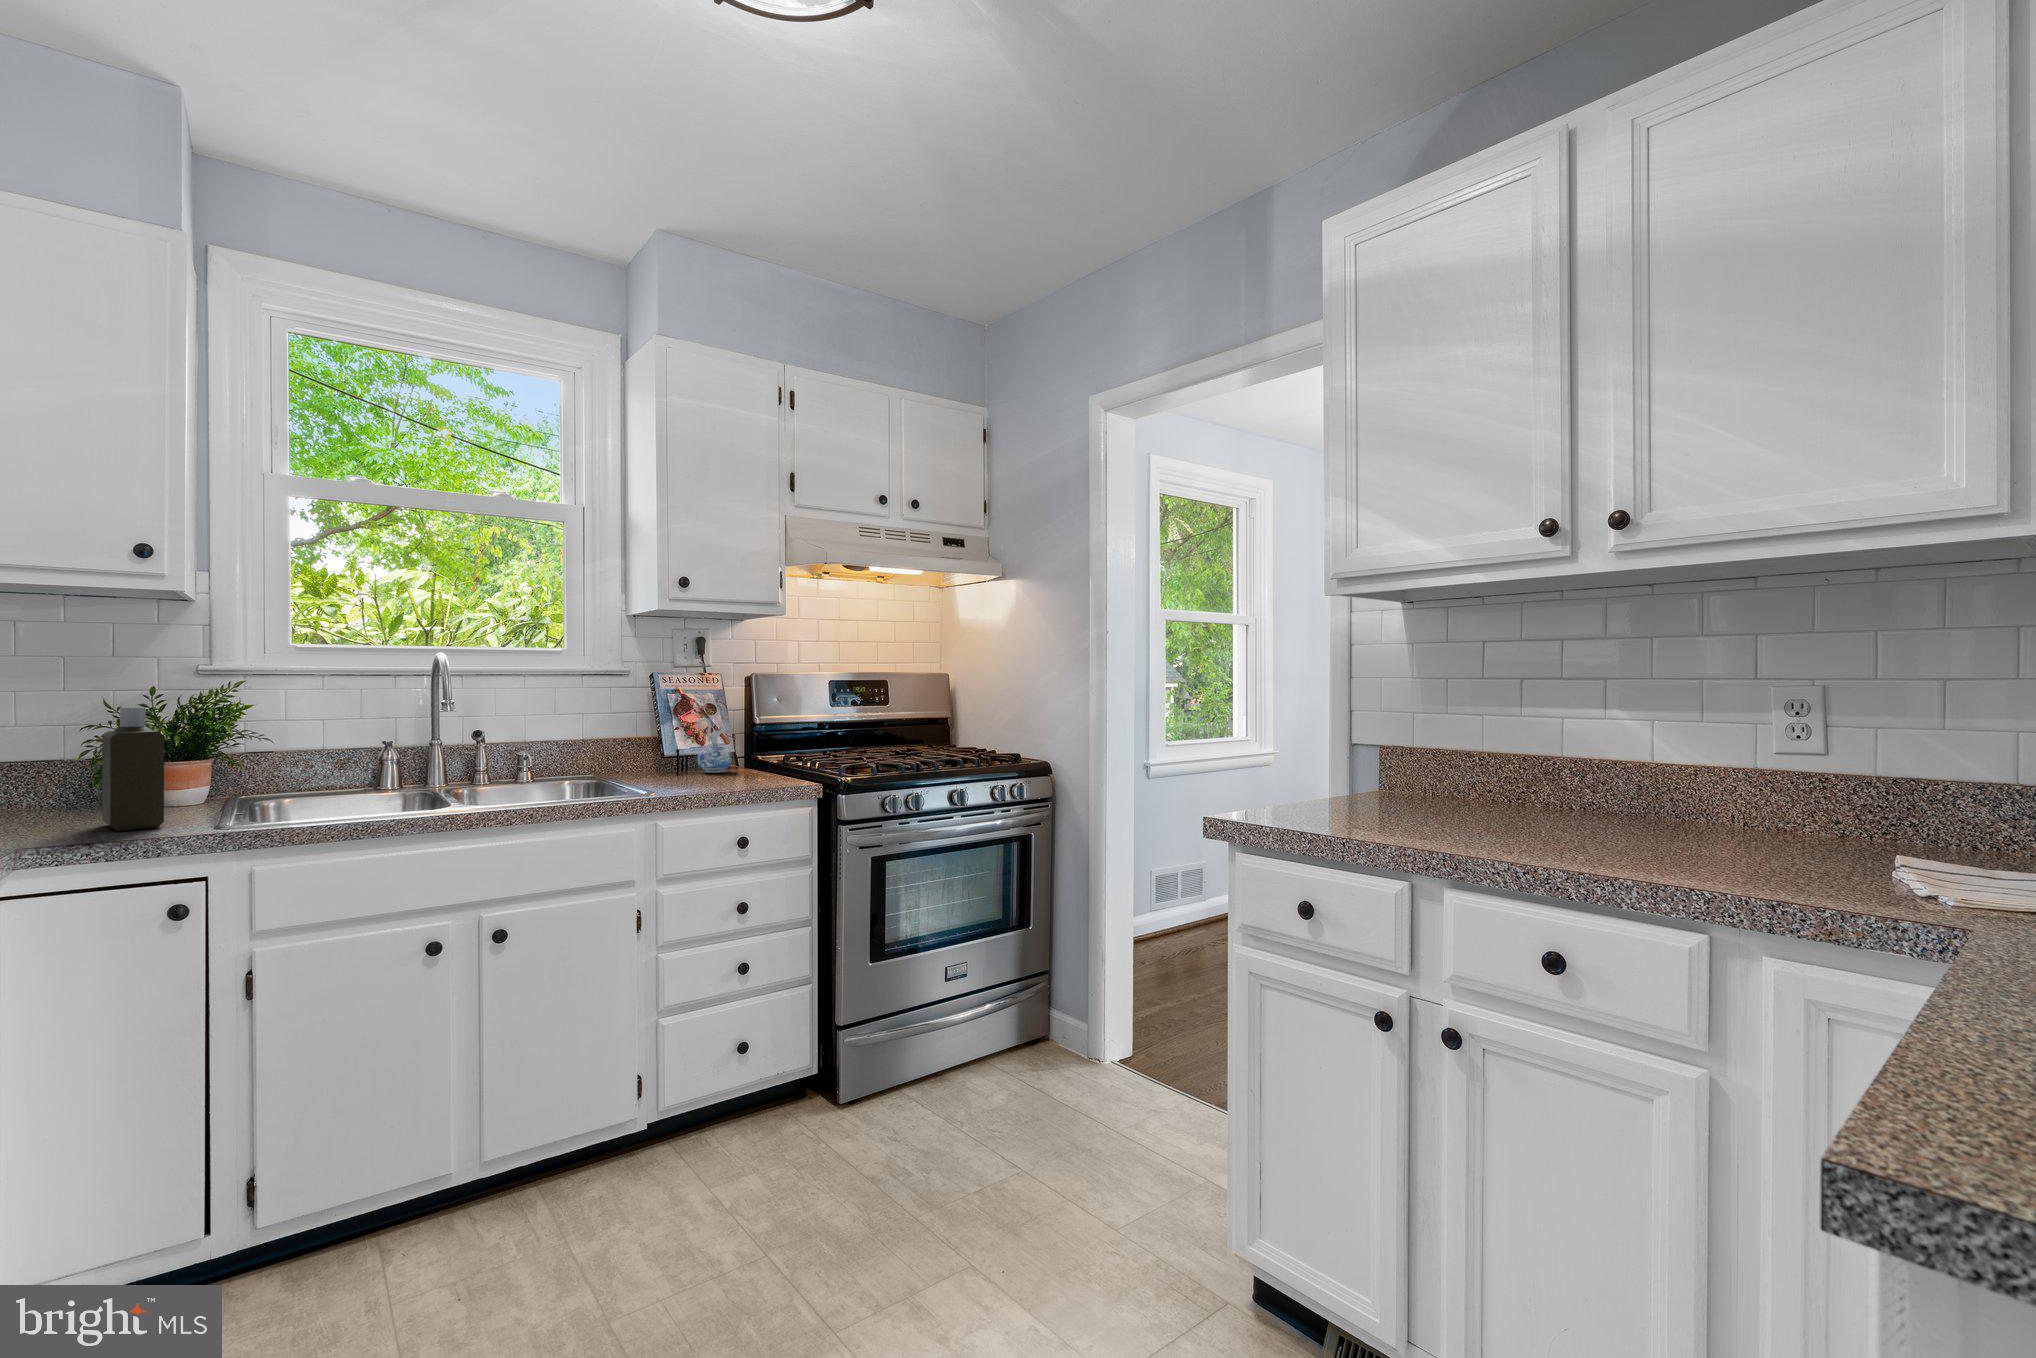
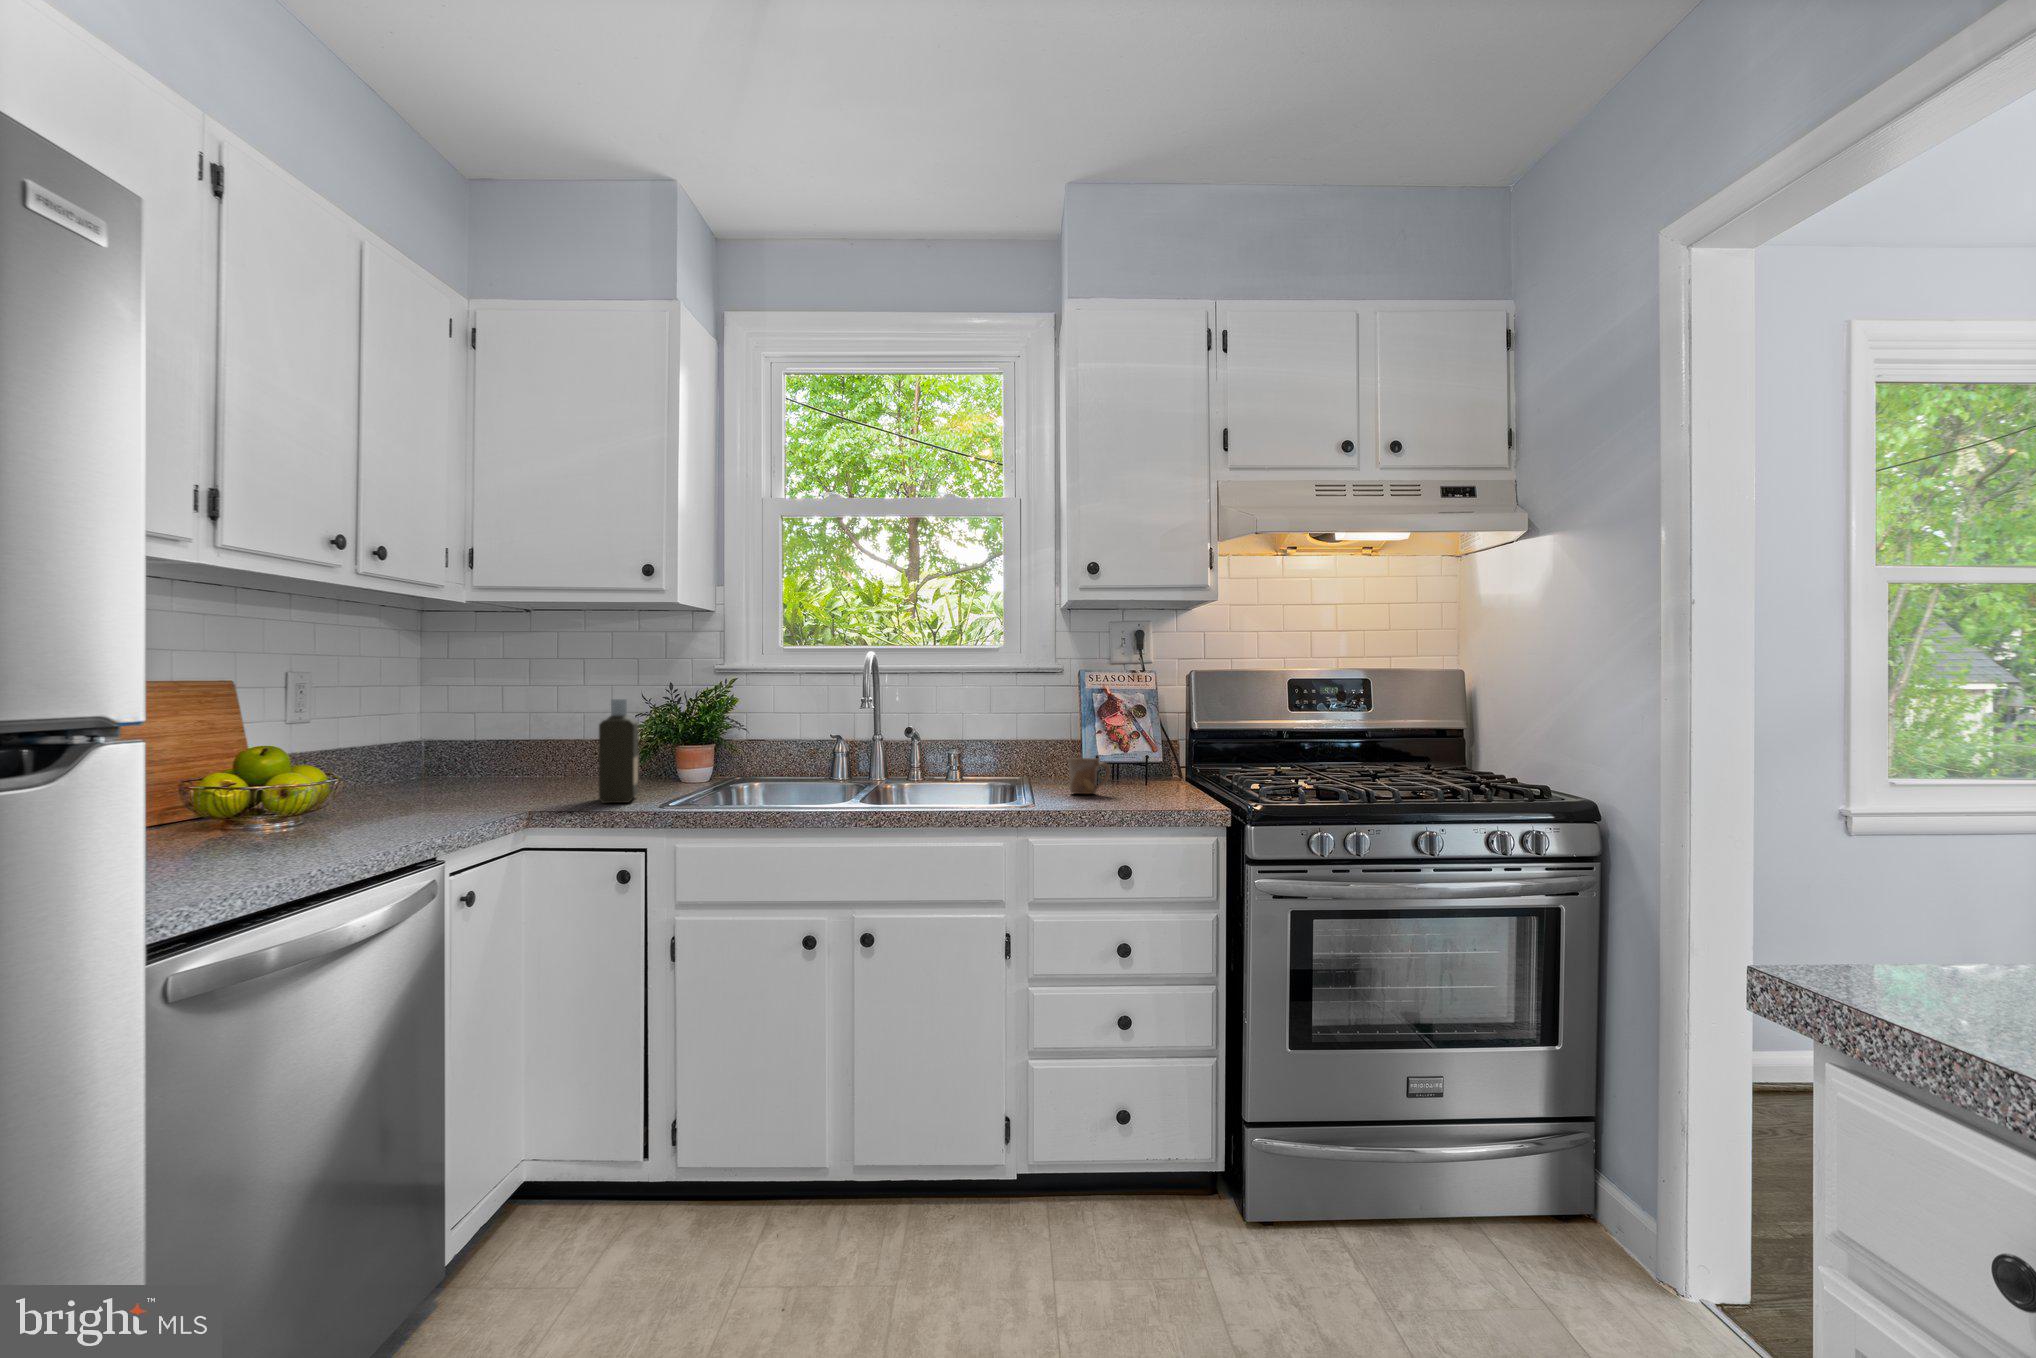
ceramic pitcher: present [697,718,732,773] -> none [1124,722,1162,787]
mug: none [661,750,702,782] -> present [1068,758,1111,794]

